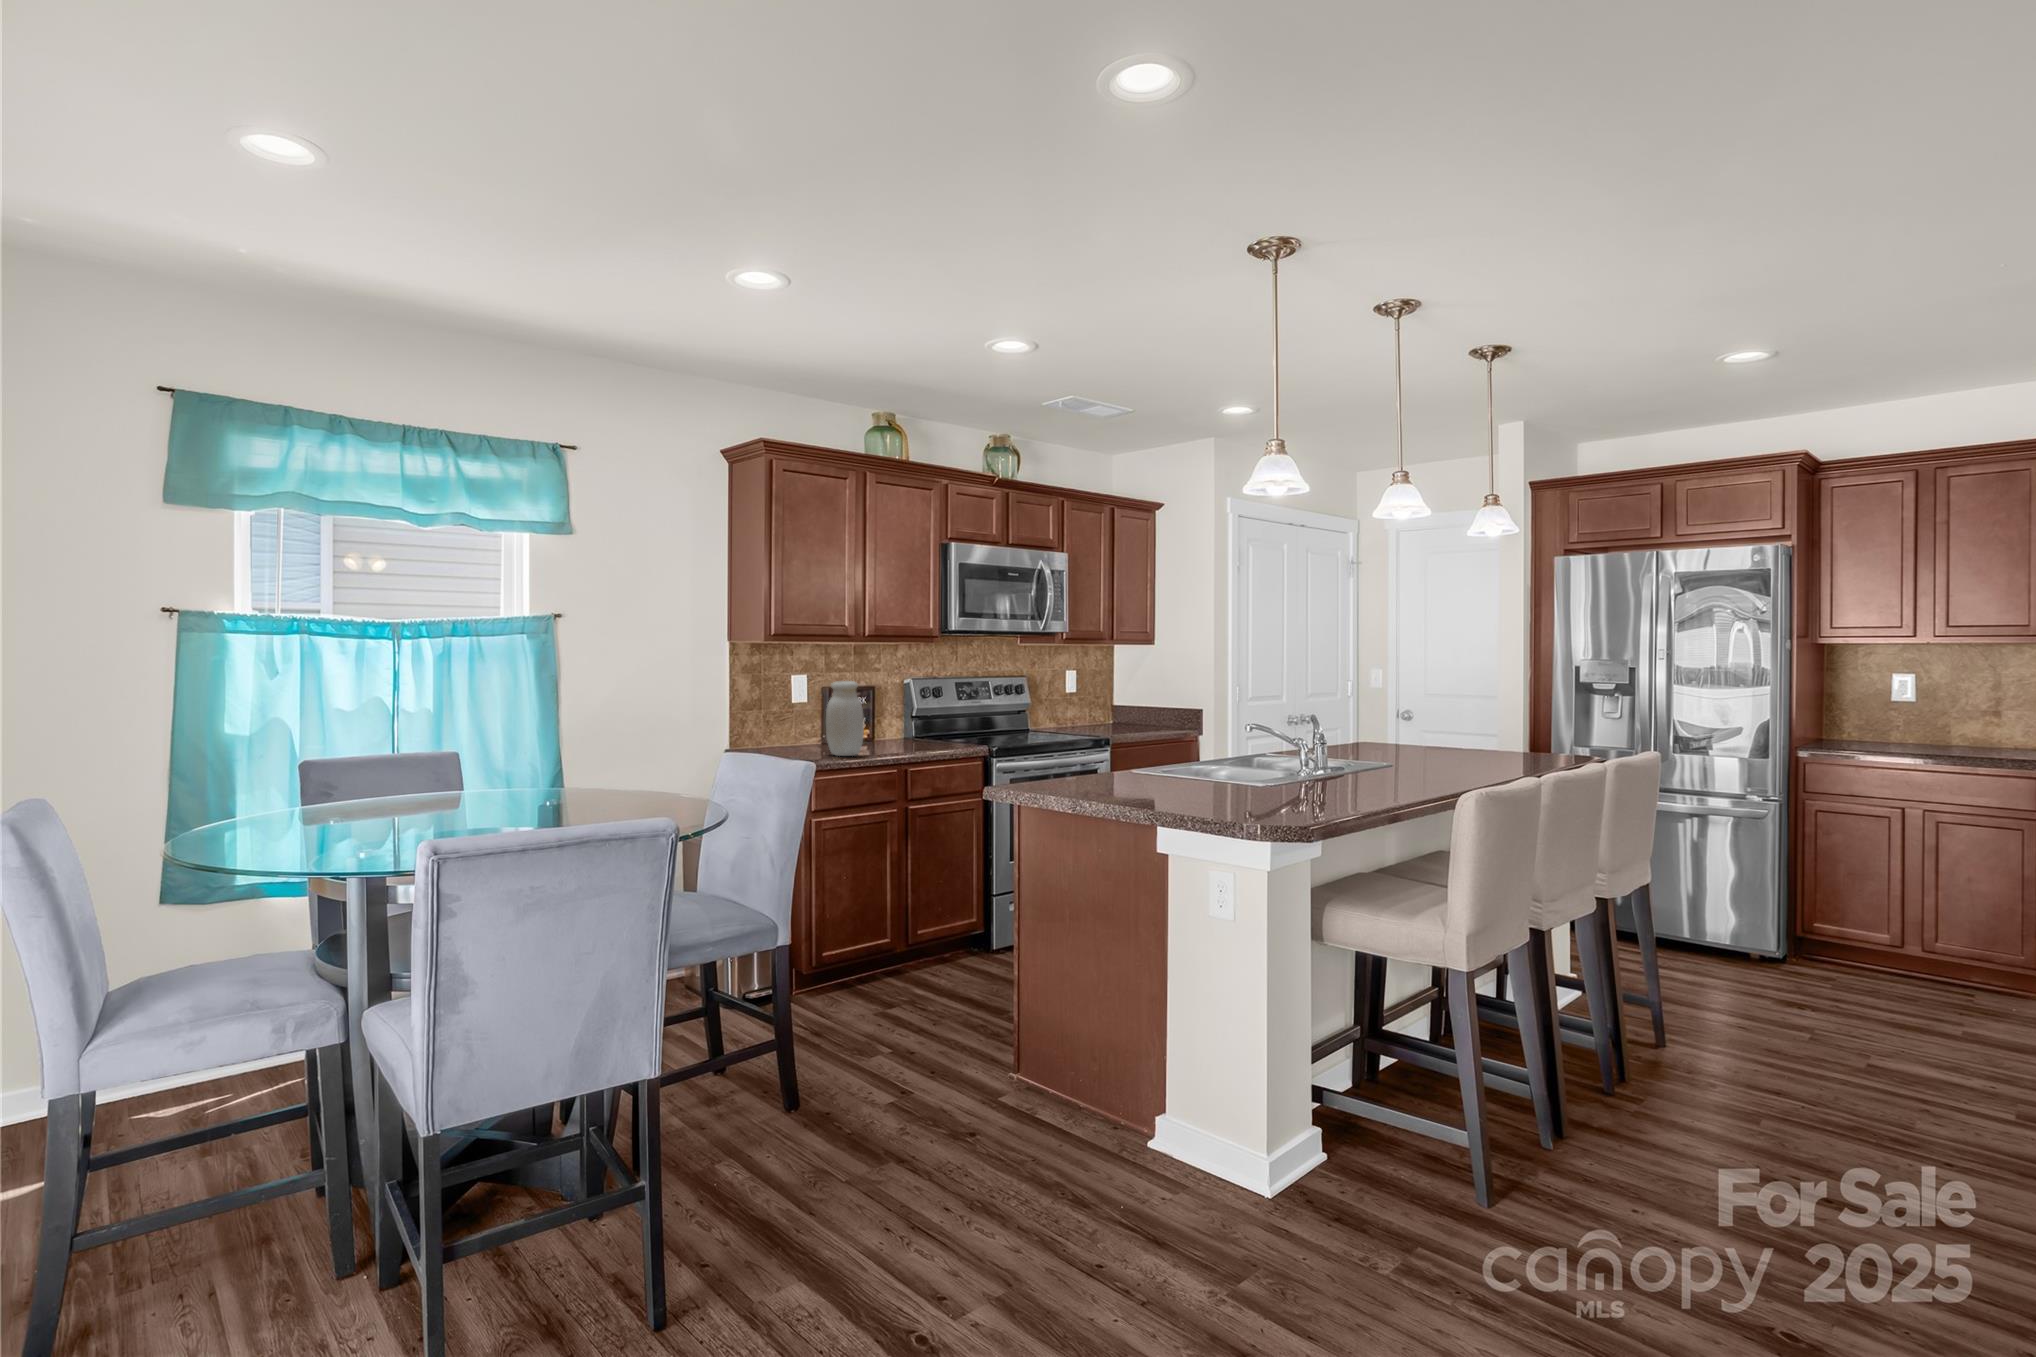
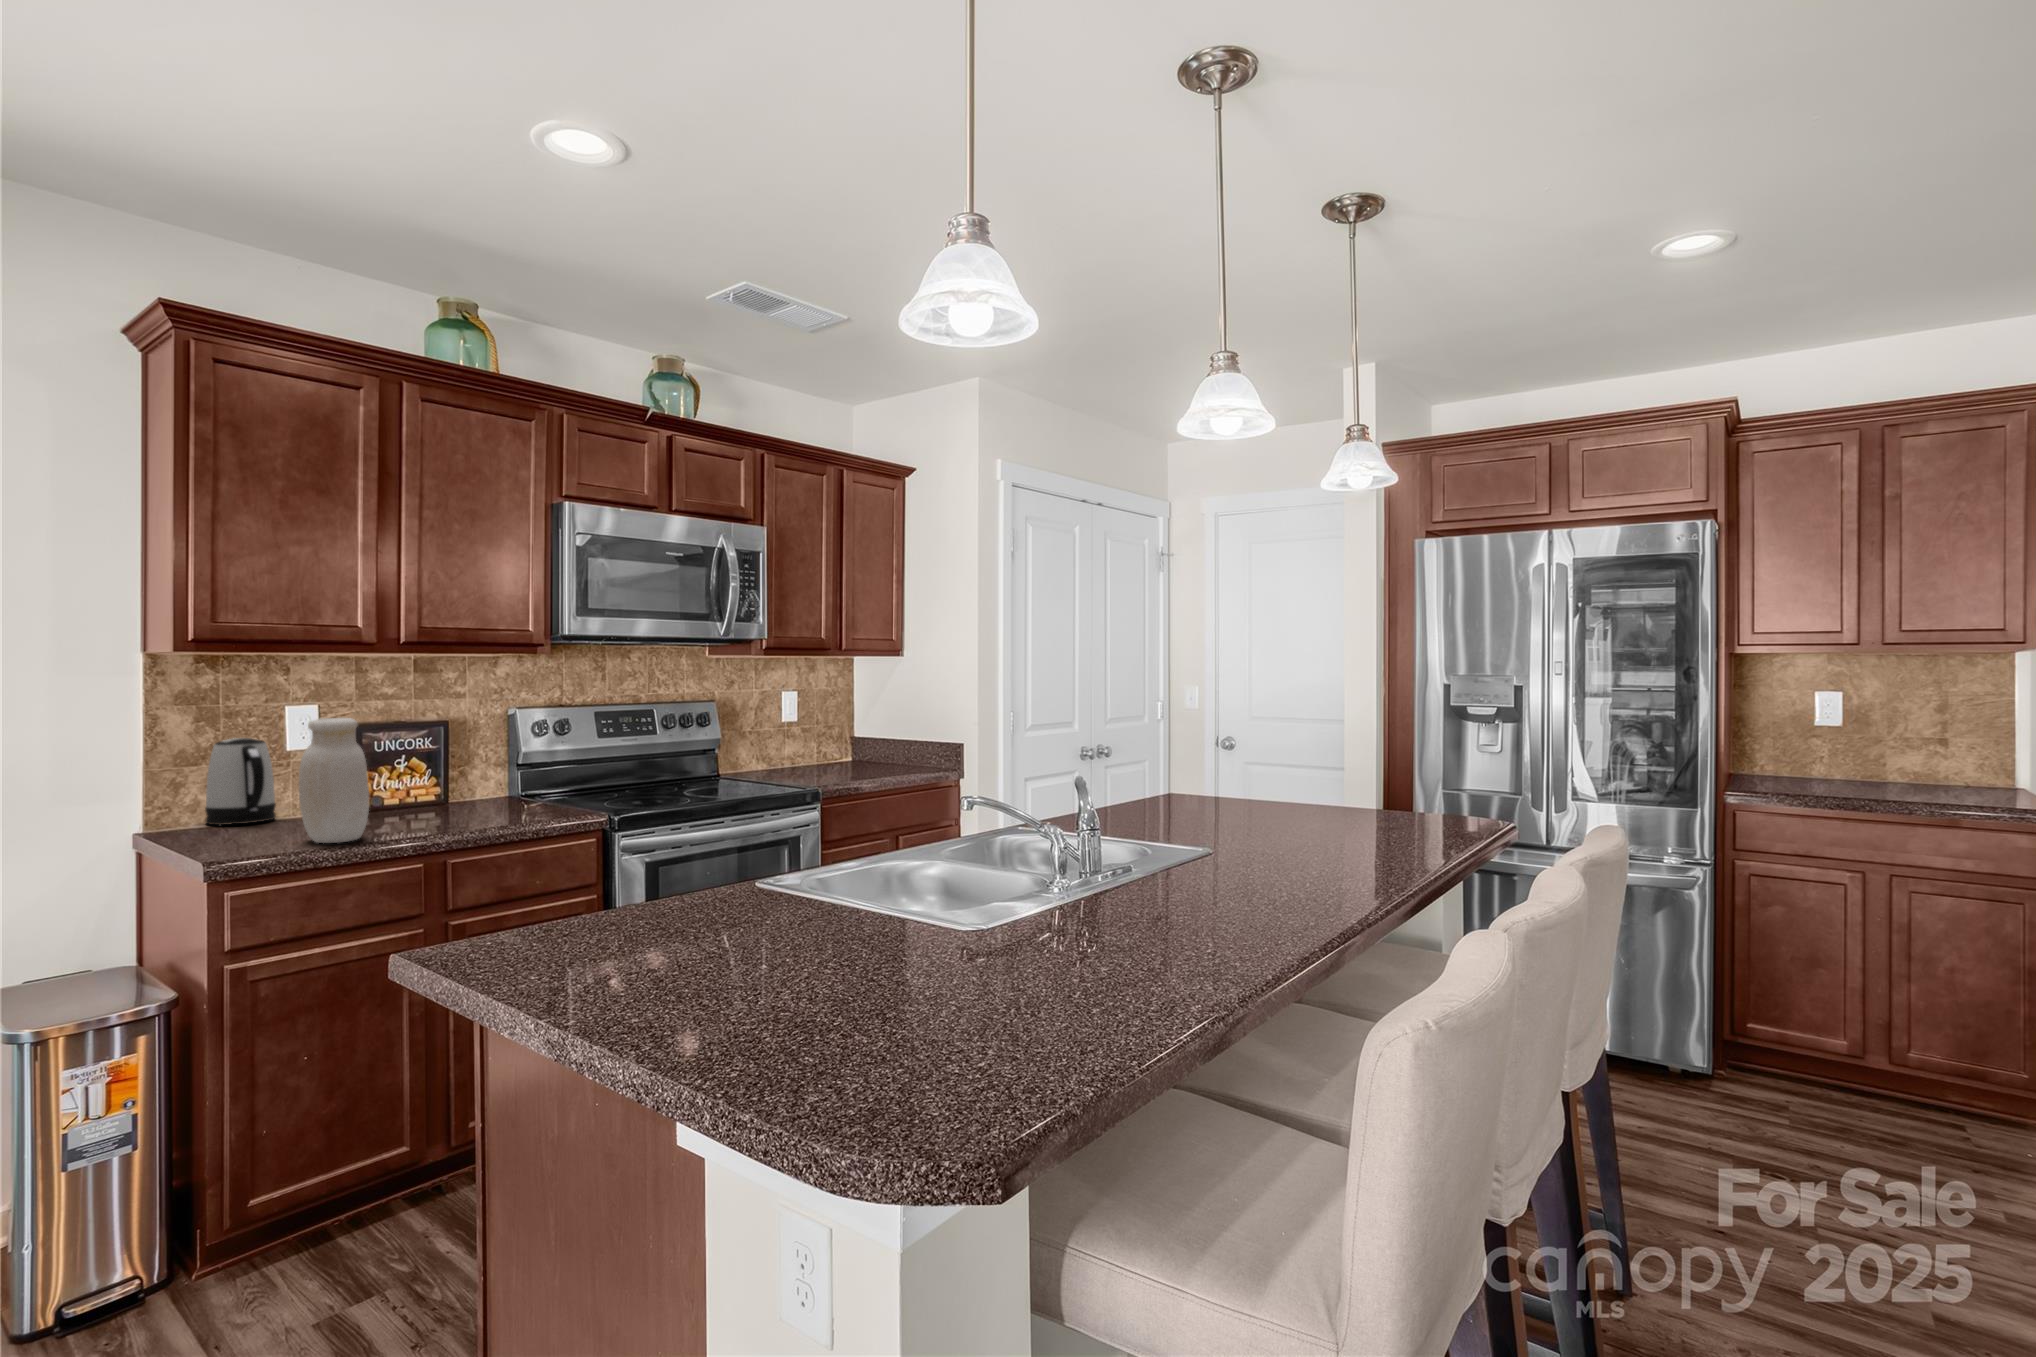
kettle: none [756,694,792,747] -> present [205,738,276,825]

